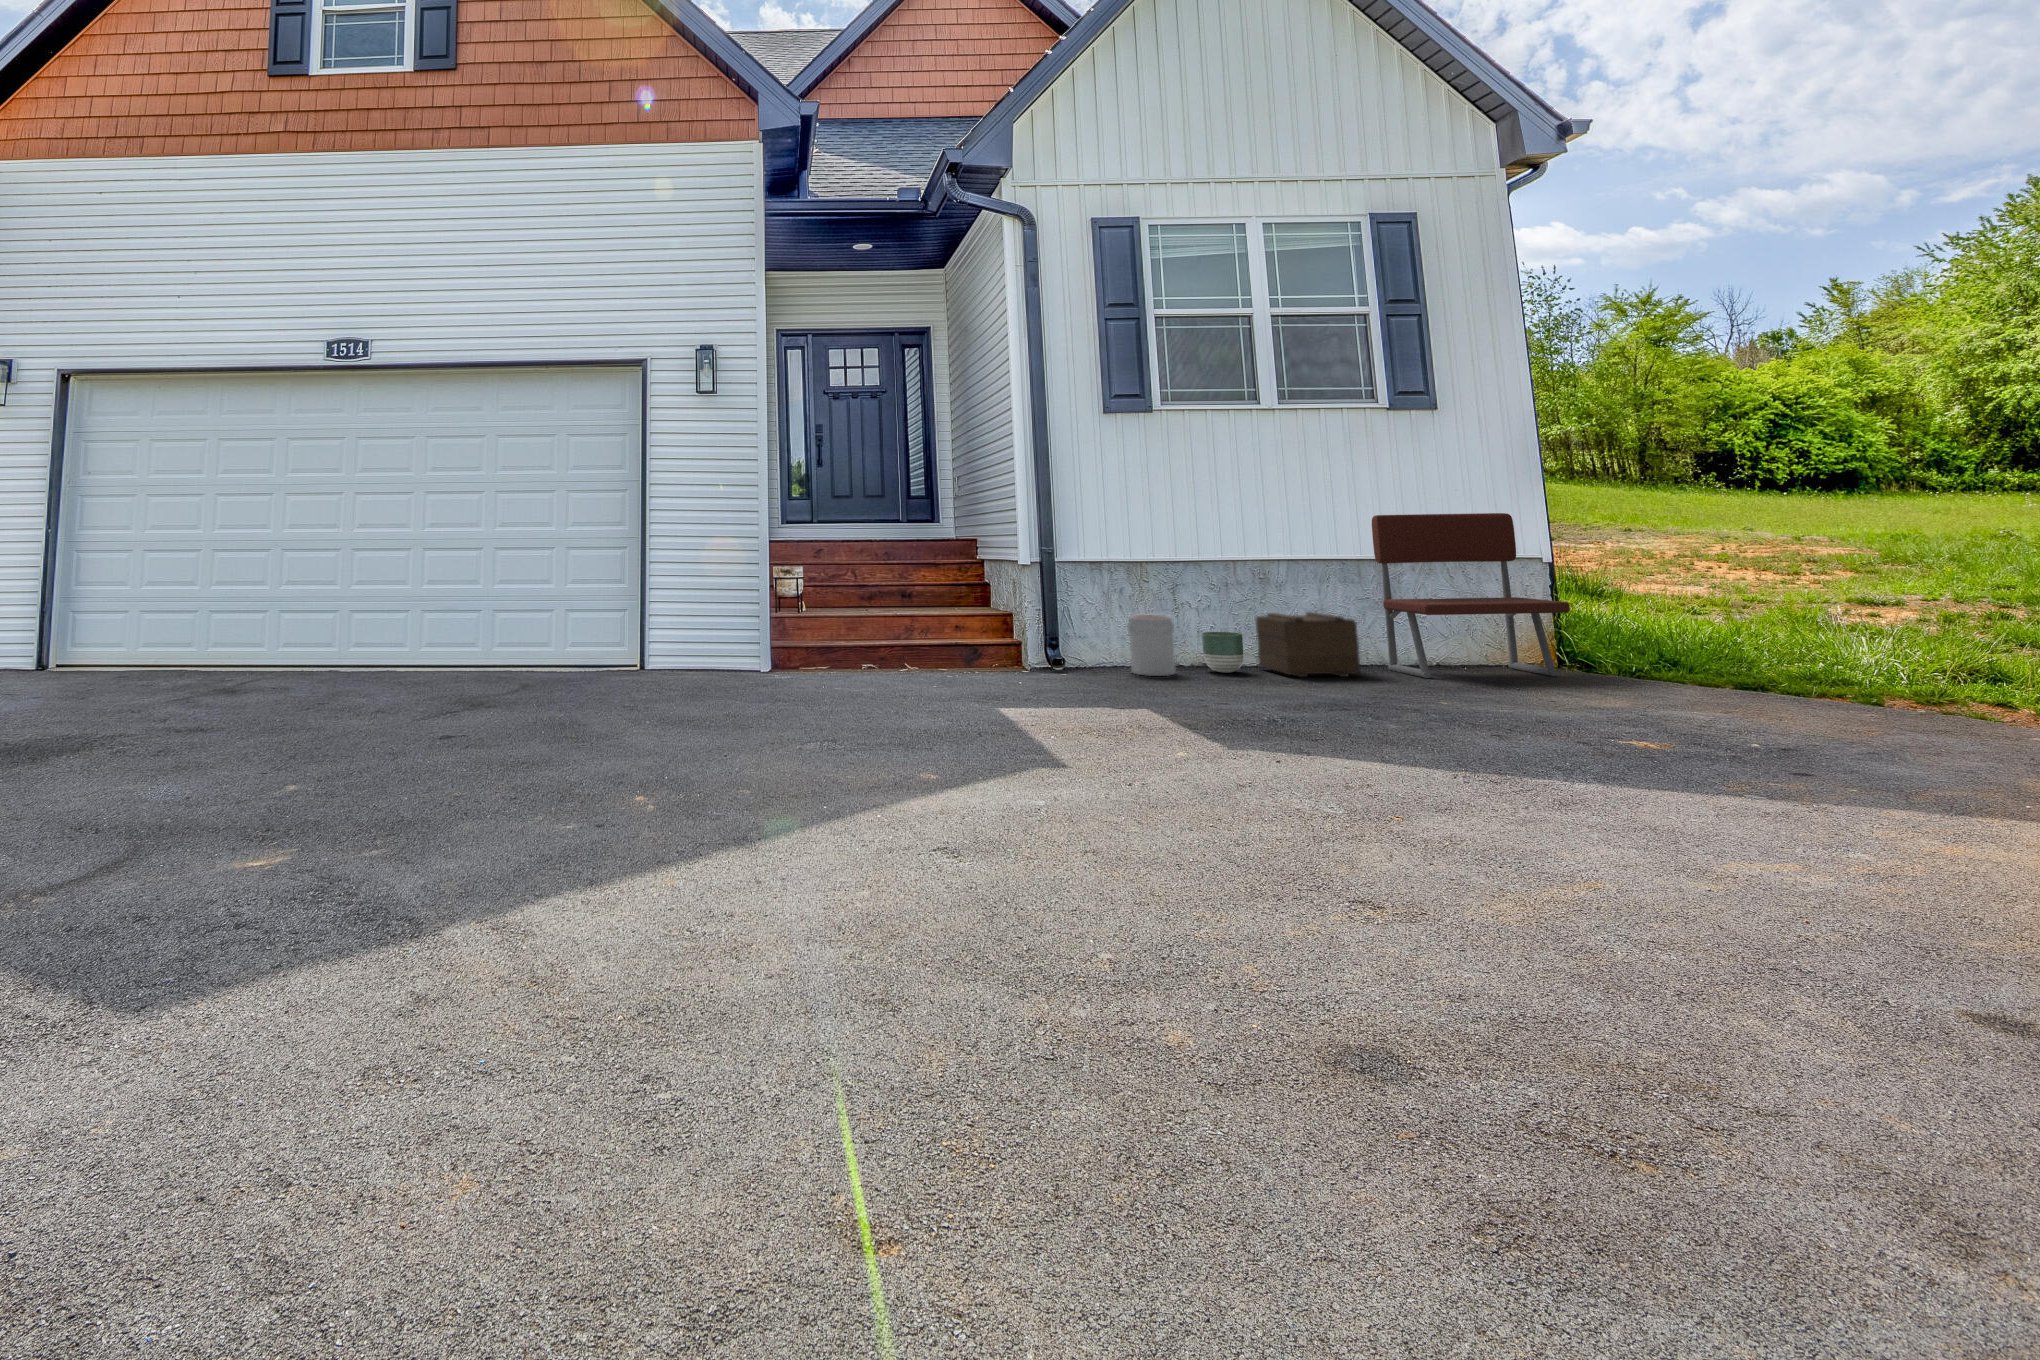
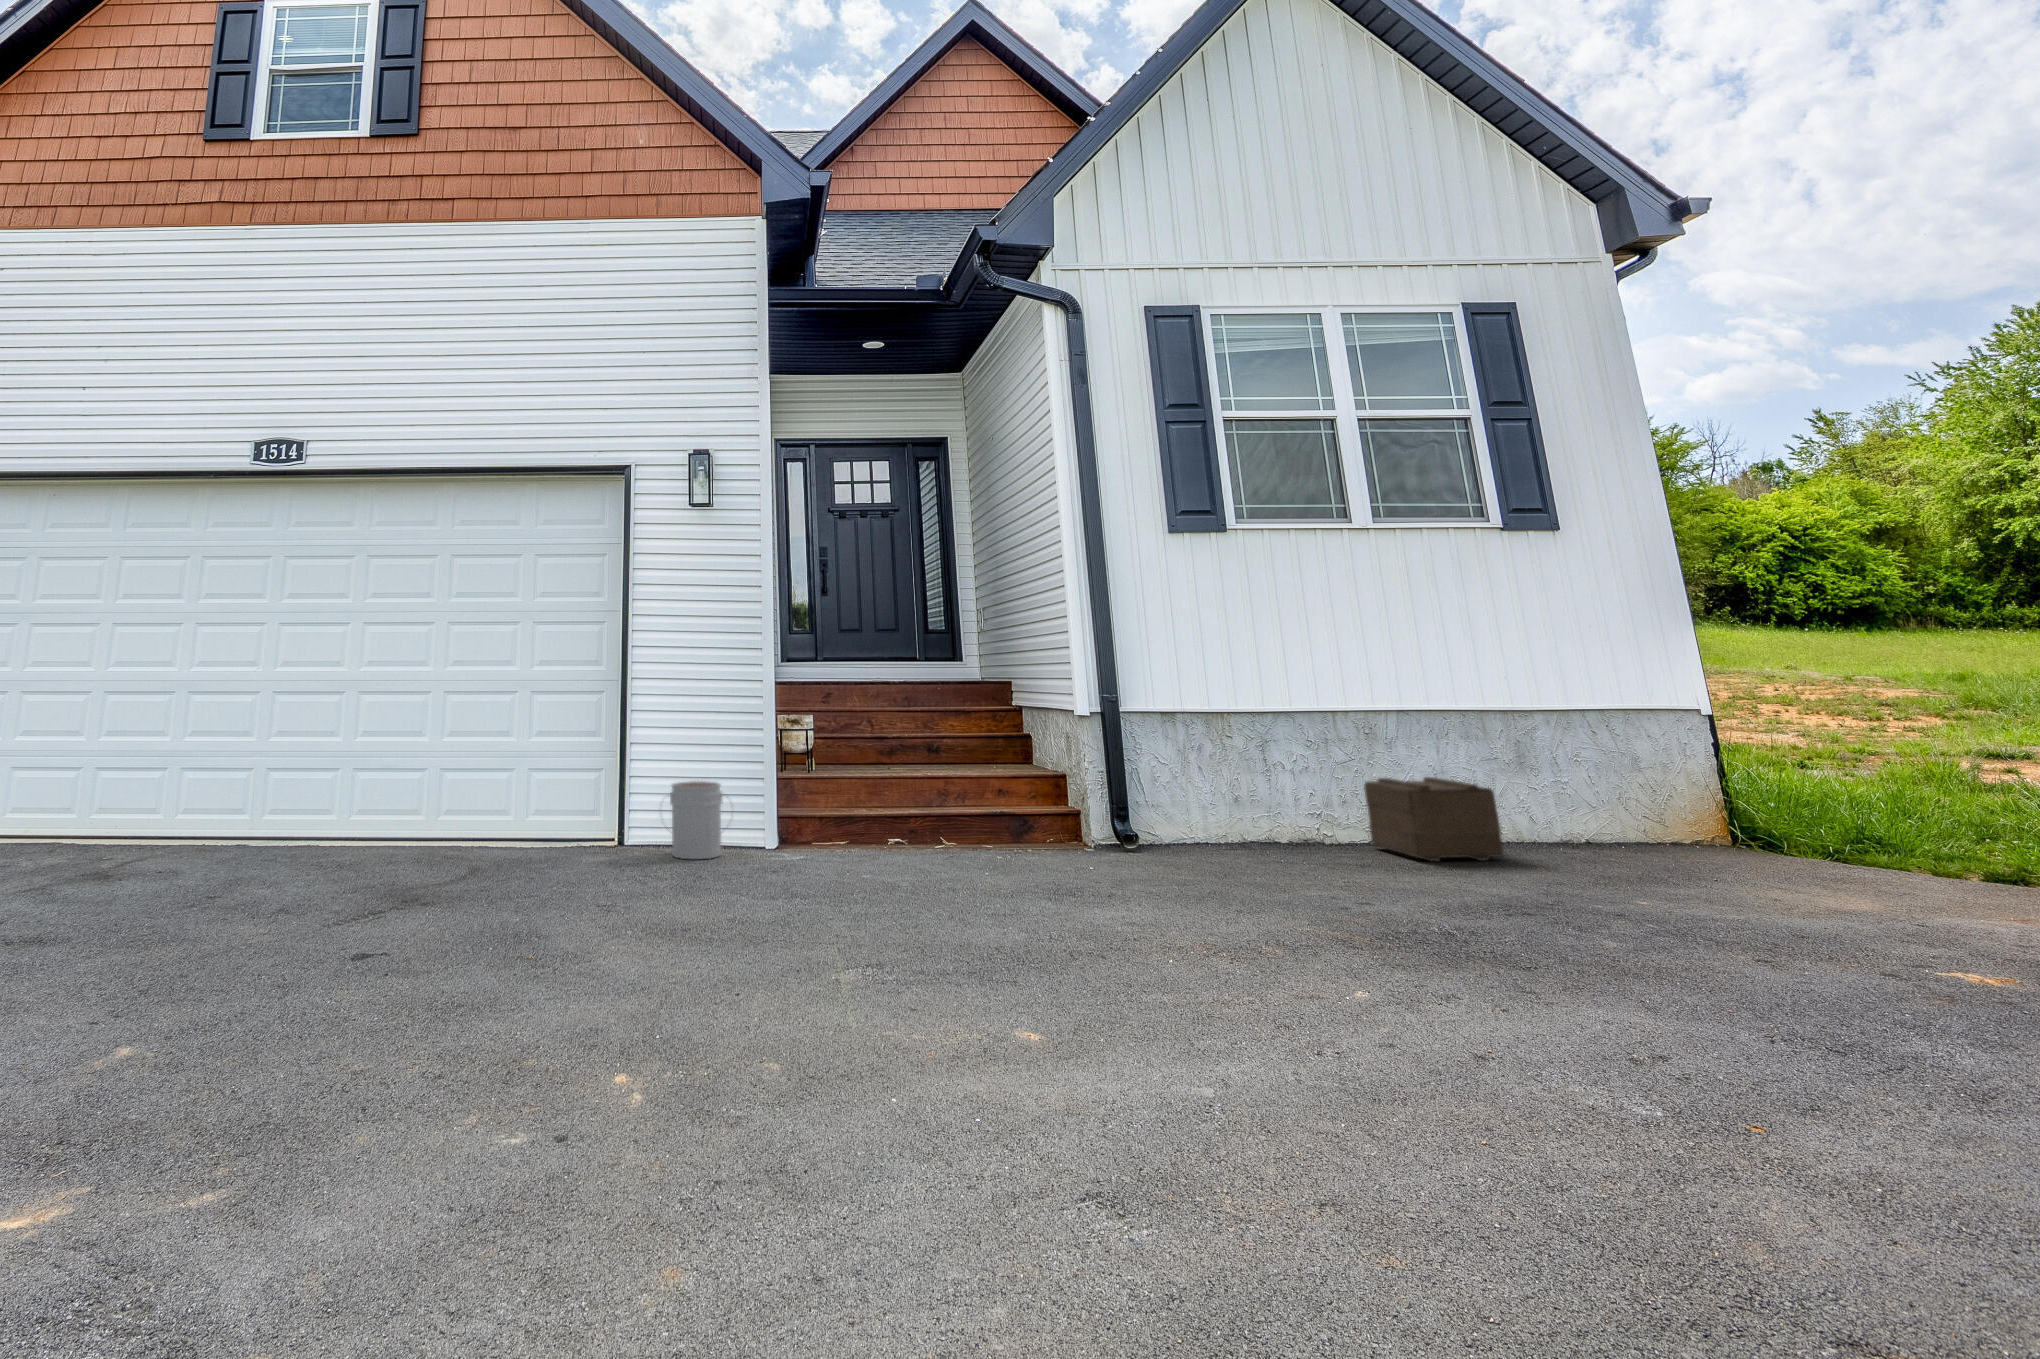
bench: present [1372,513,1570,678] -> none [1495,657,1755,864]
bucket: present [1127,615,1185,676] -> present [668,781,731,859]
planter: present [1202,632,1244,673] -> none [1302,801,1356,854]

